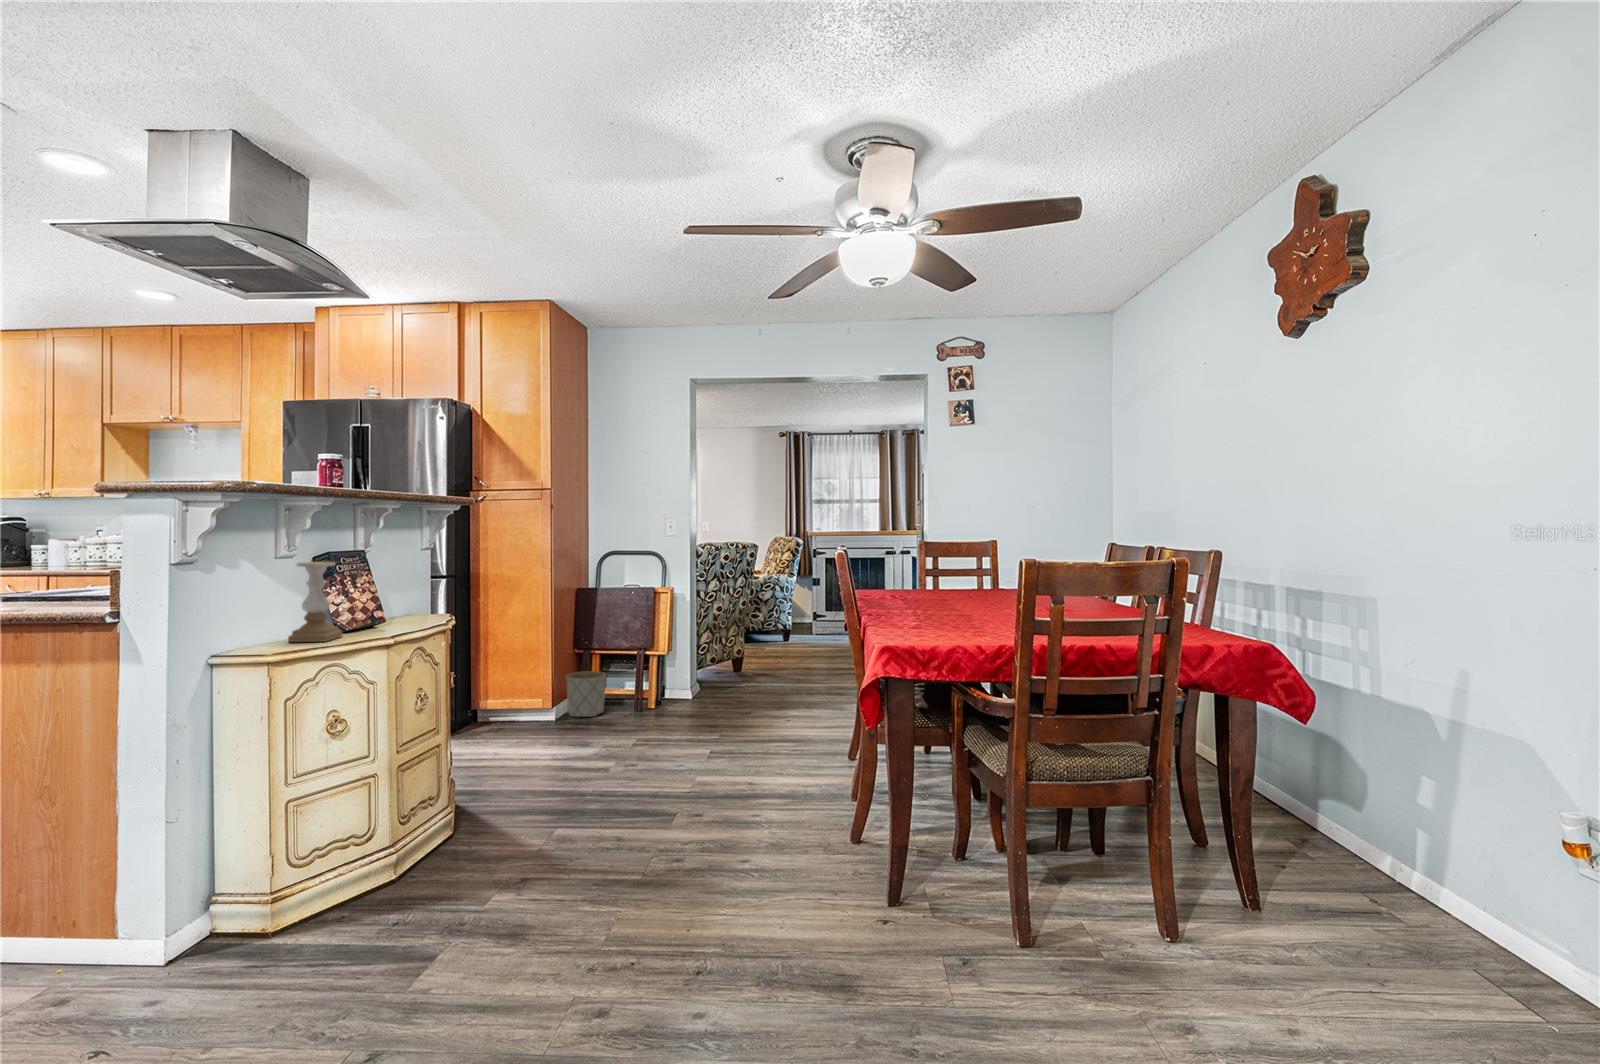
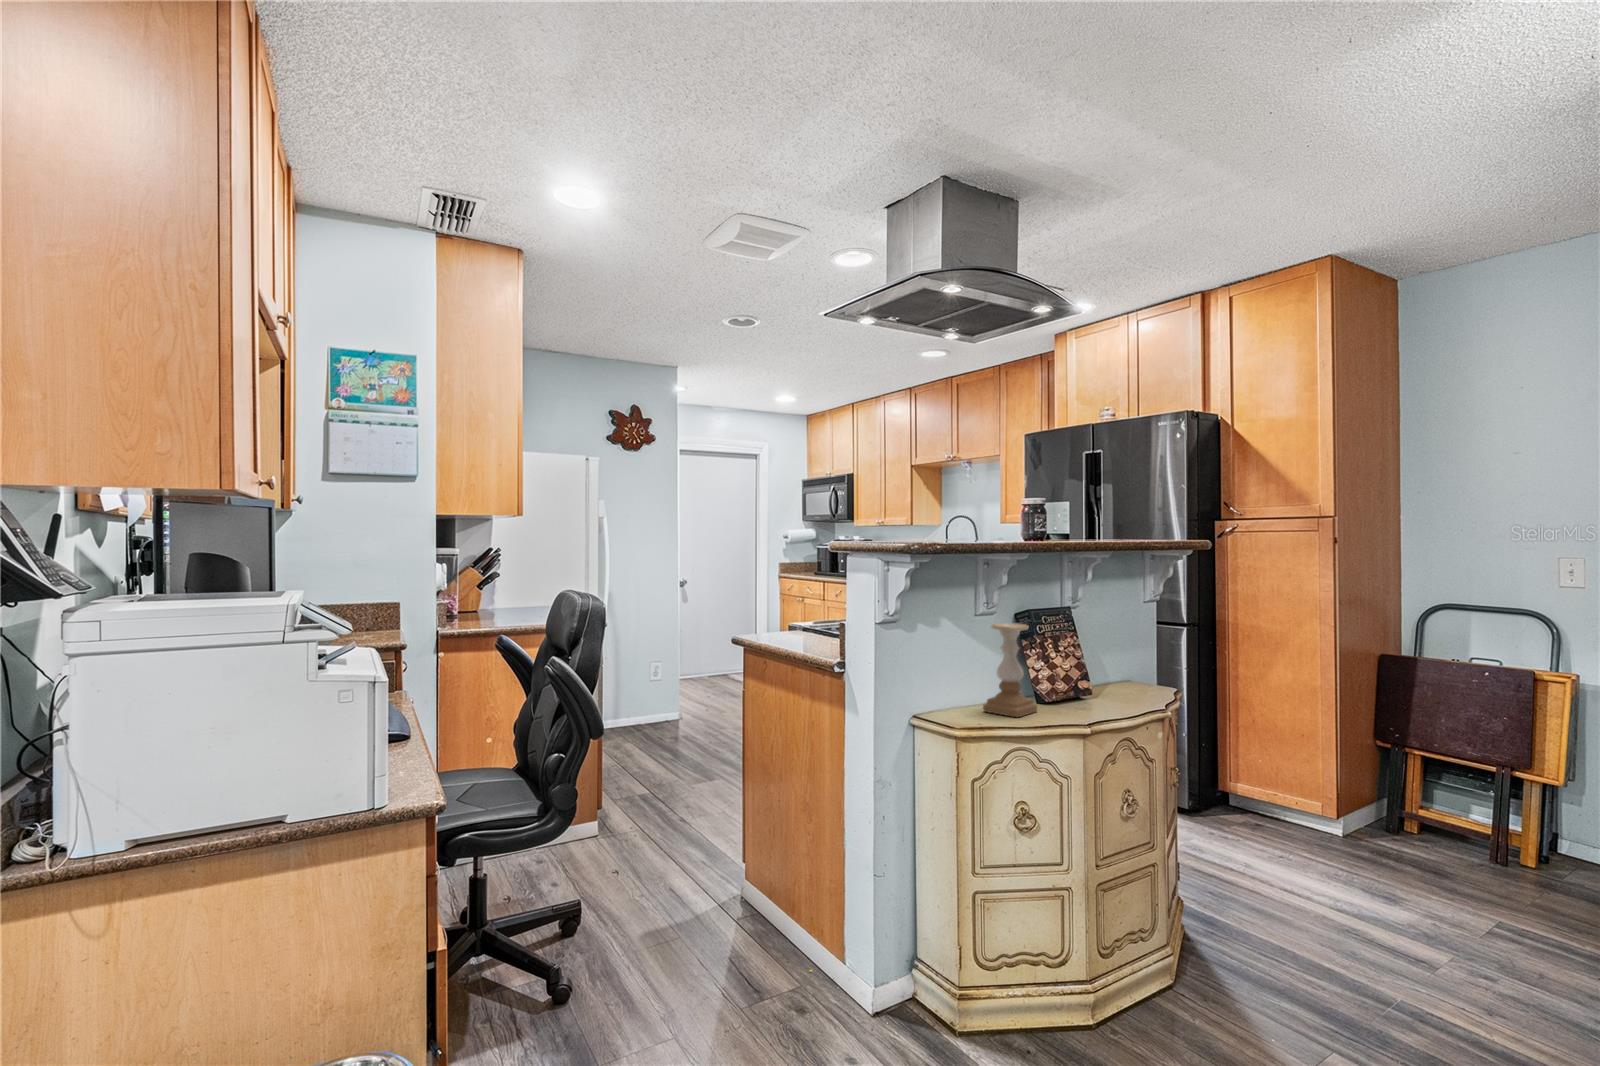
planter: present [567,671,606,717] -> none [1363,778,1433,854]

